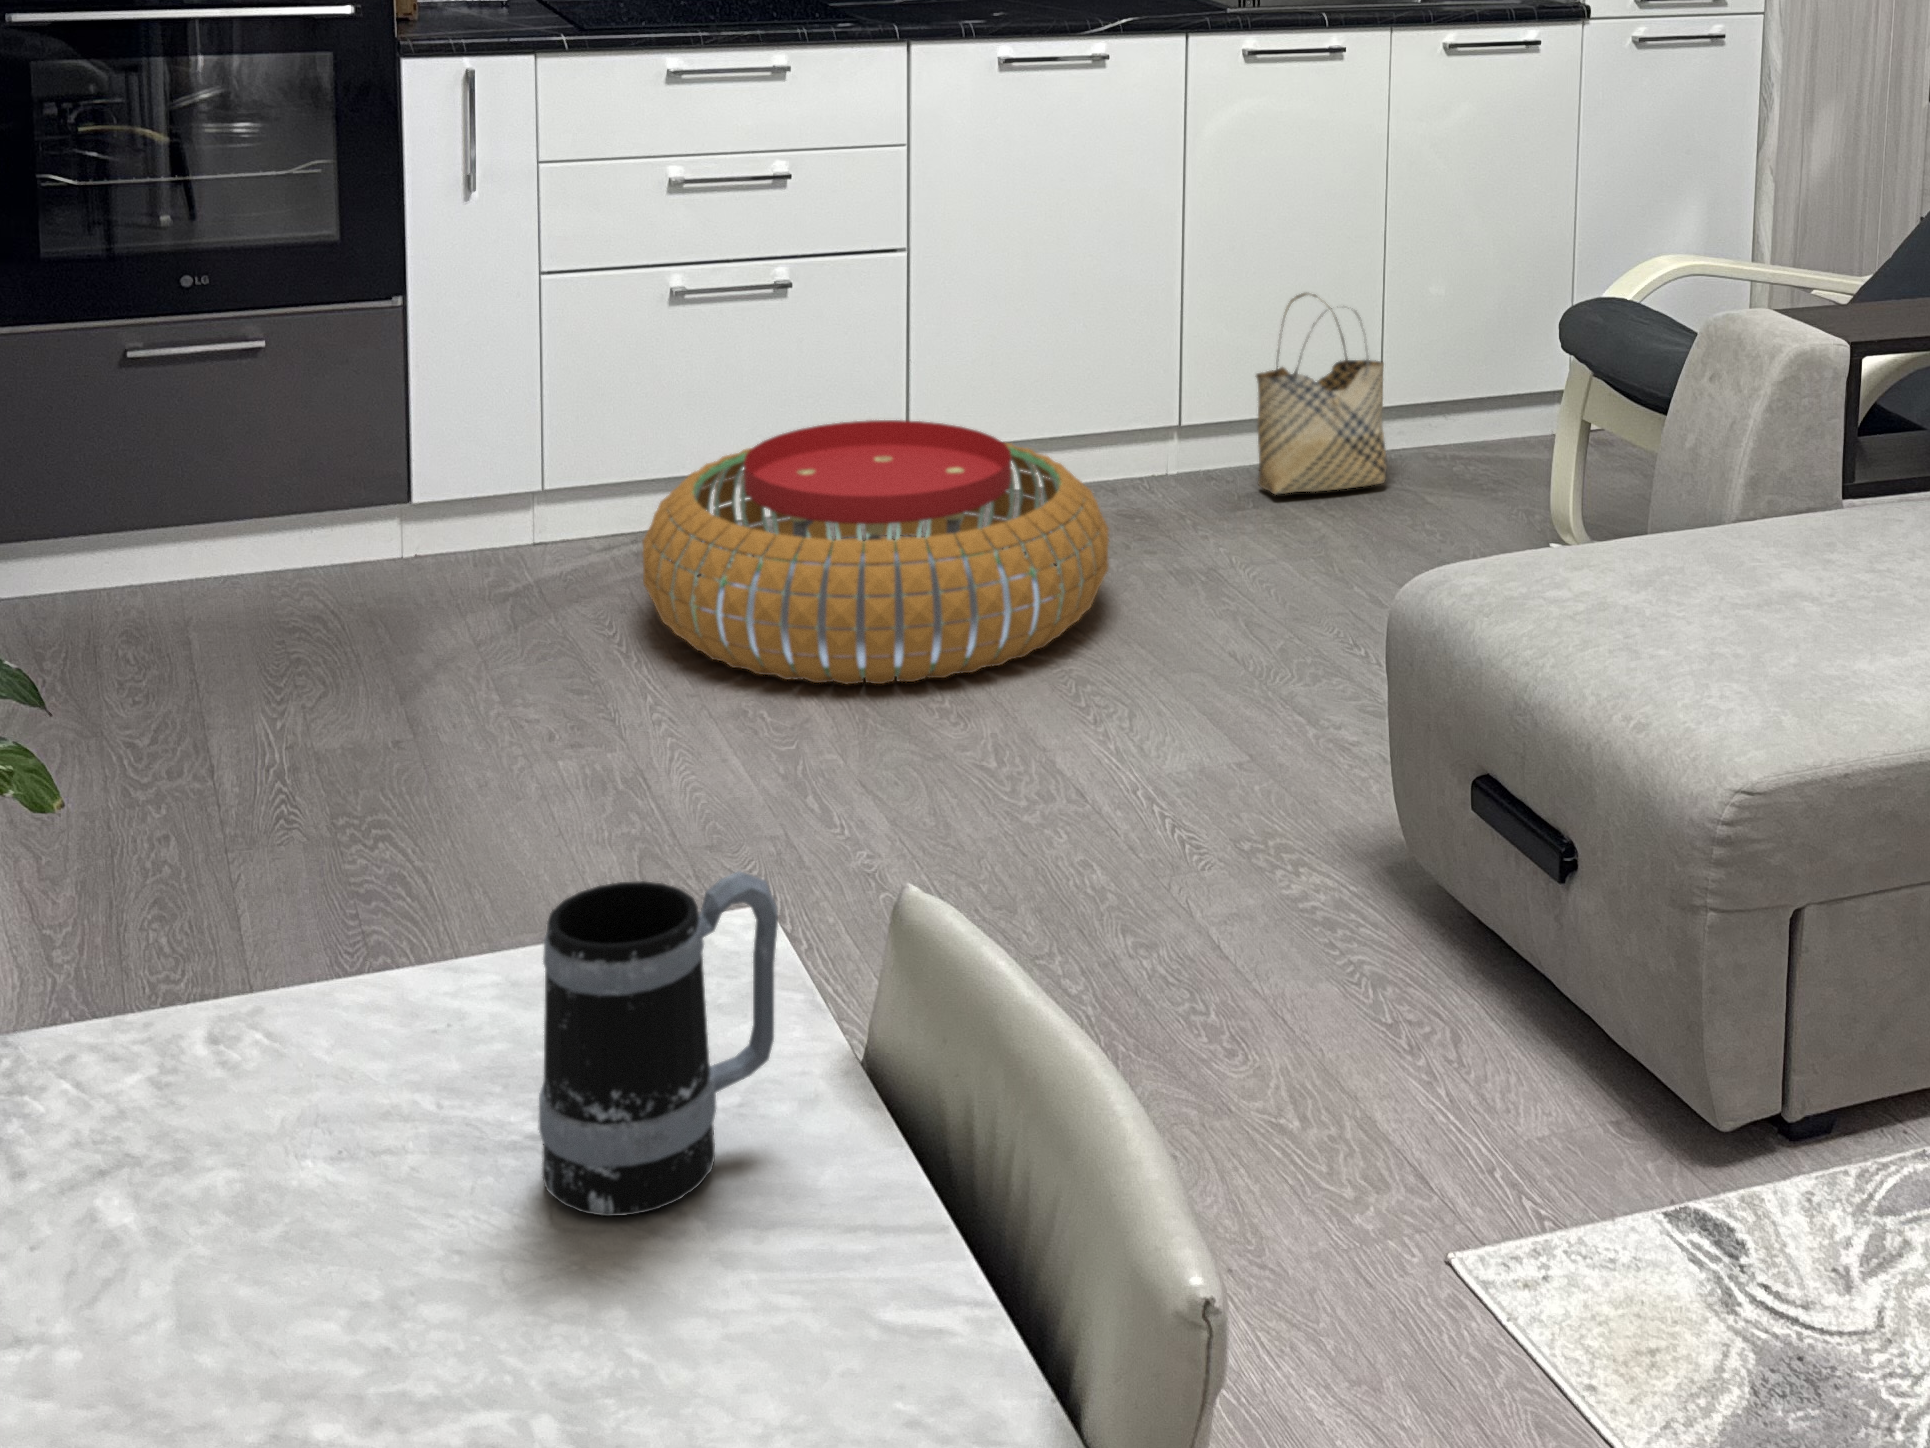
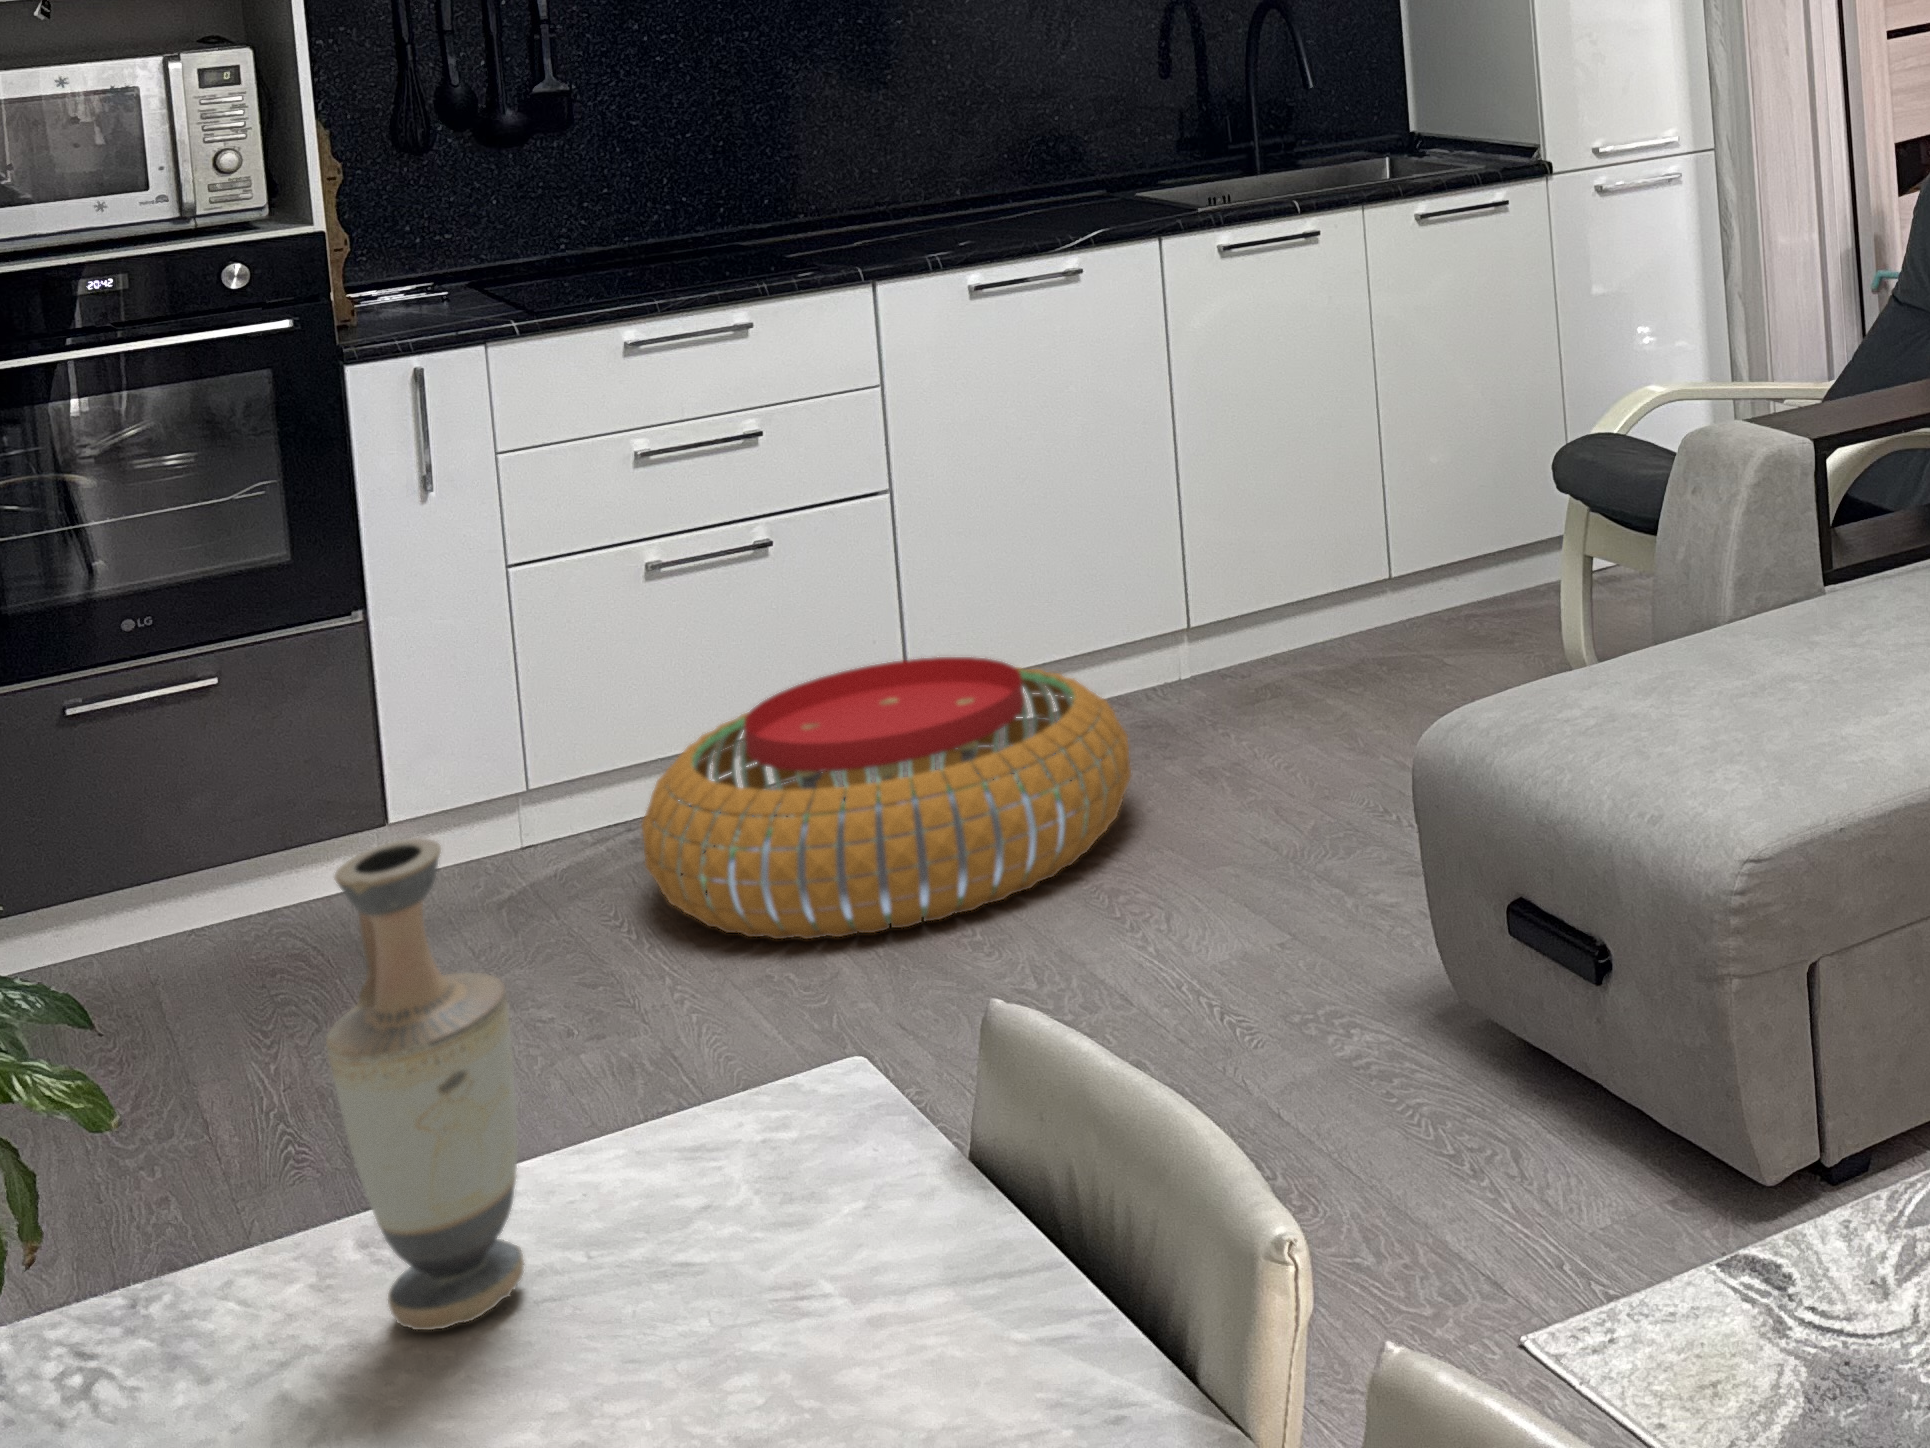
woven basket: present [1256,293,1387,494] -> none [1261,476,1401,681]
vase: none [207,623,407,1153] -> present [326,838,524,1330]
mug: present [539,871,778,1216] -> none [652,999,867,1326]

